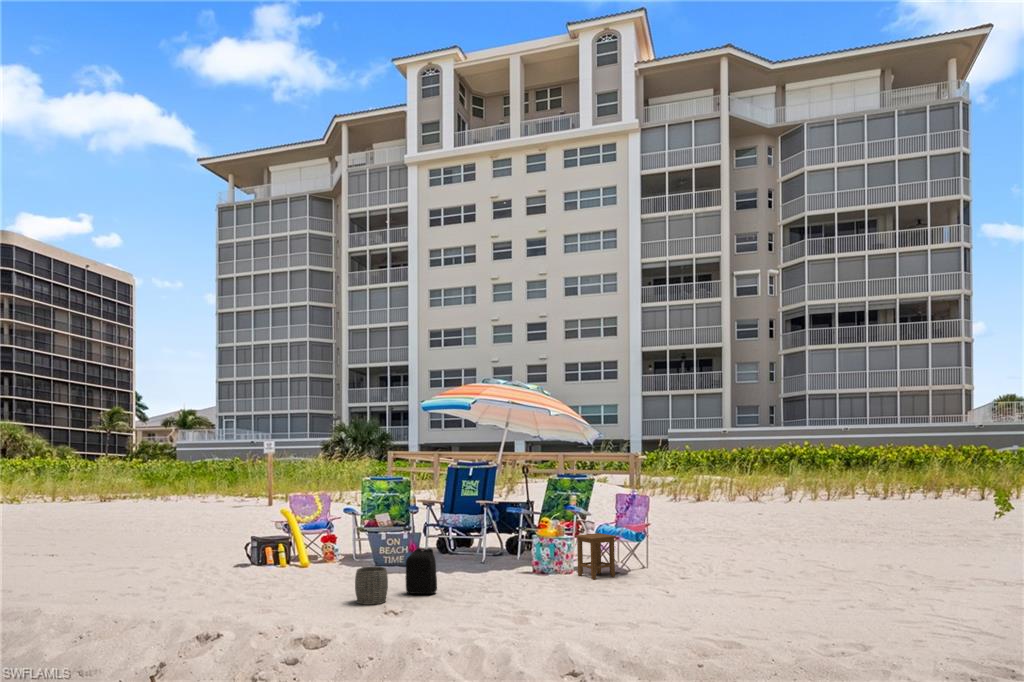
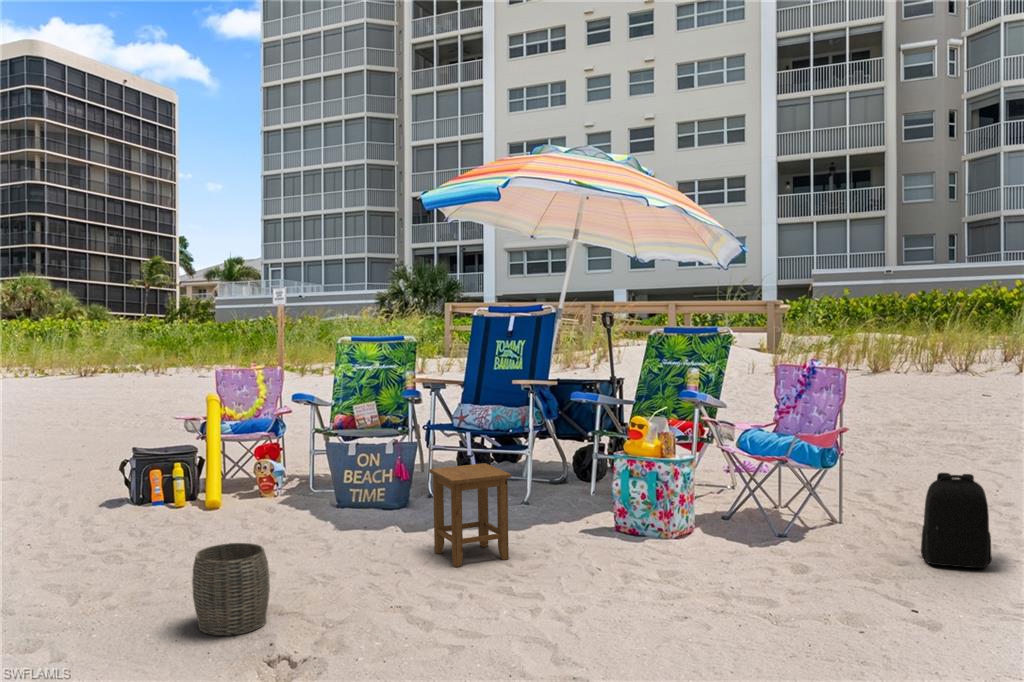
stool: present [575,533,616,579] -> present [429,463,511,567]
backpack: present [405,548,437,594] -> present [921,473,992,568]

